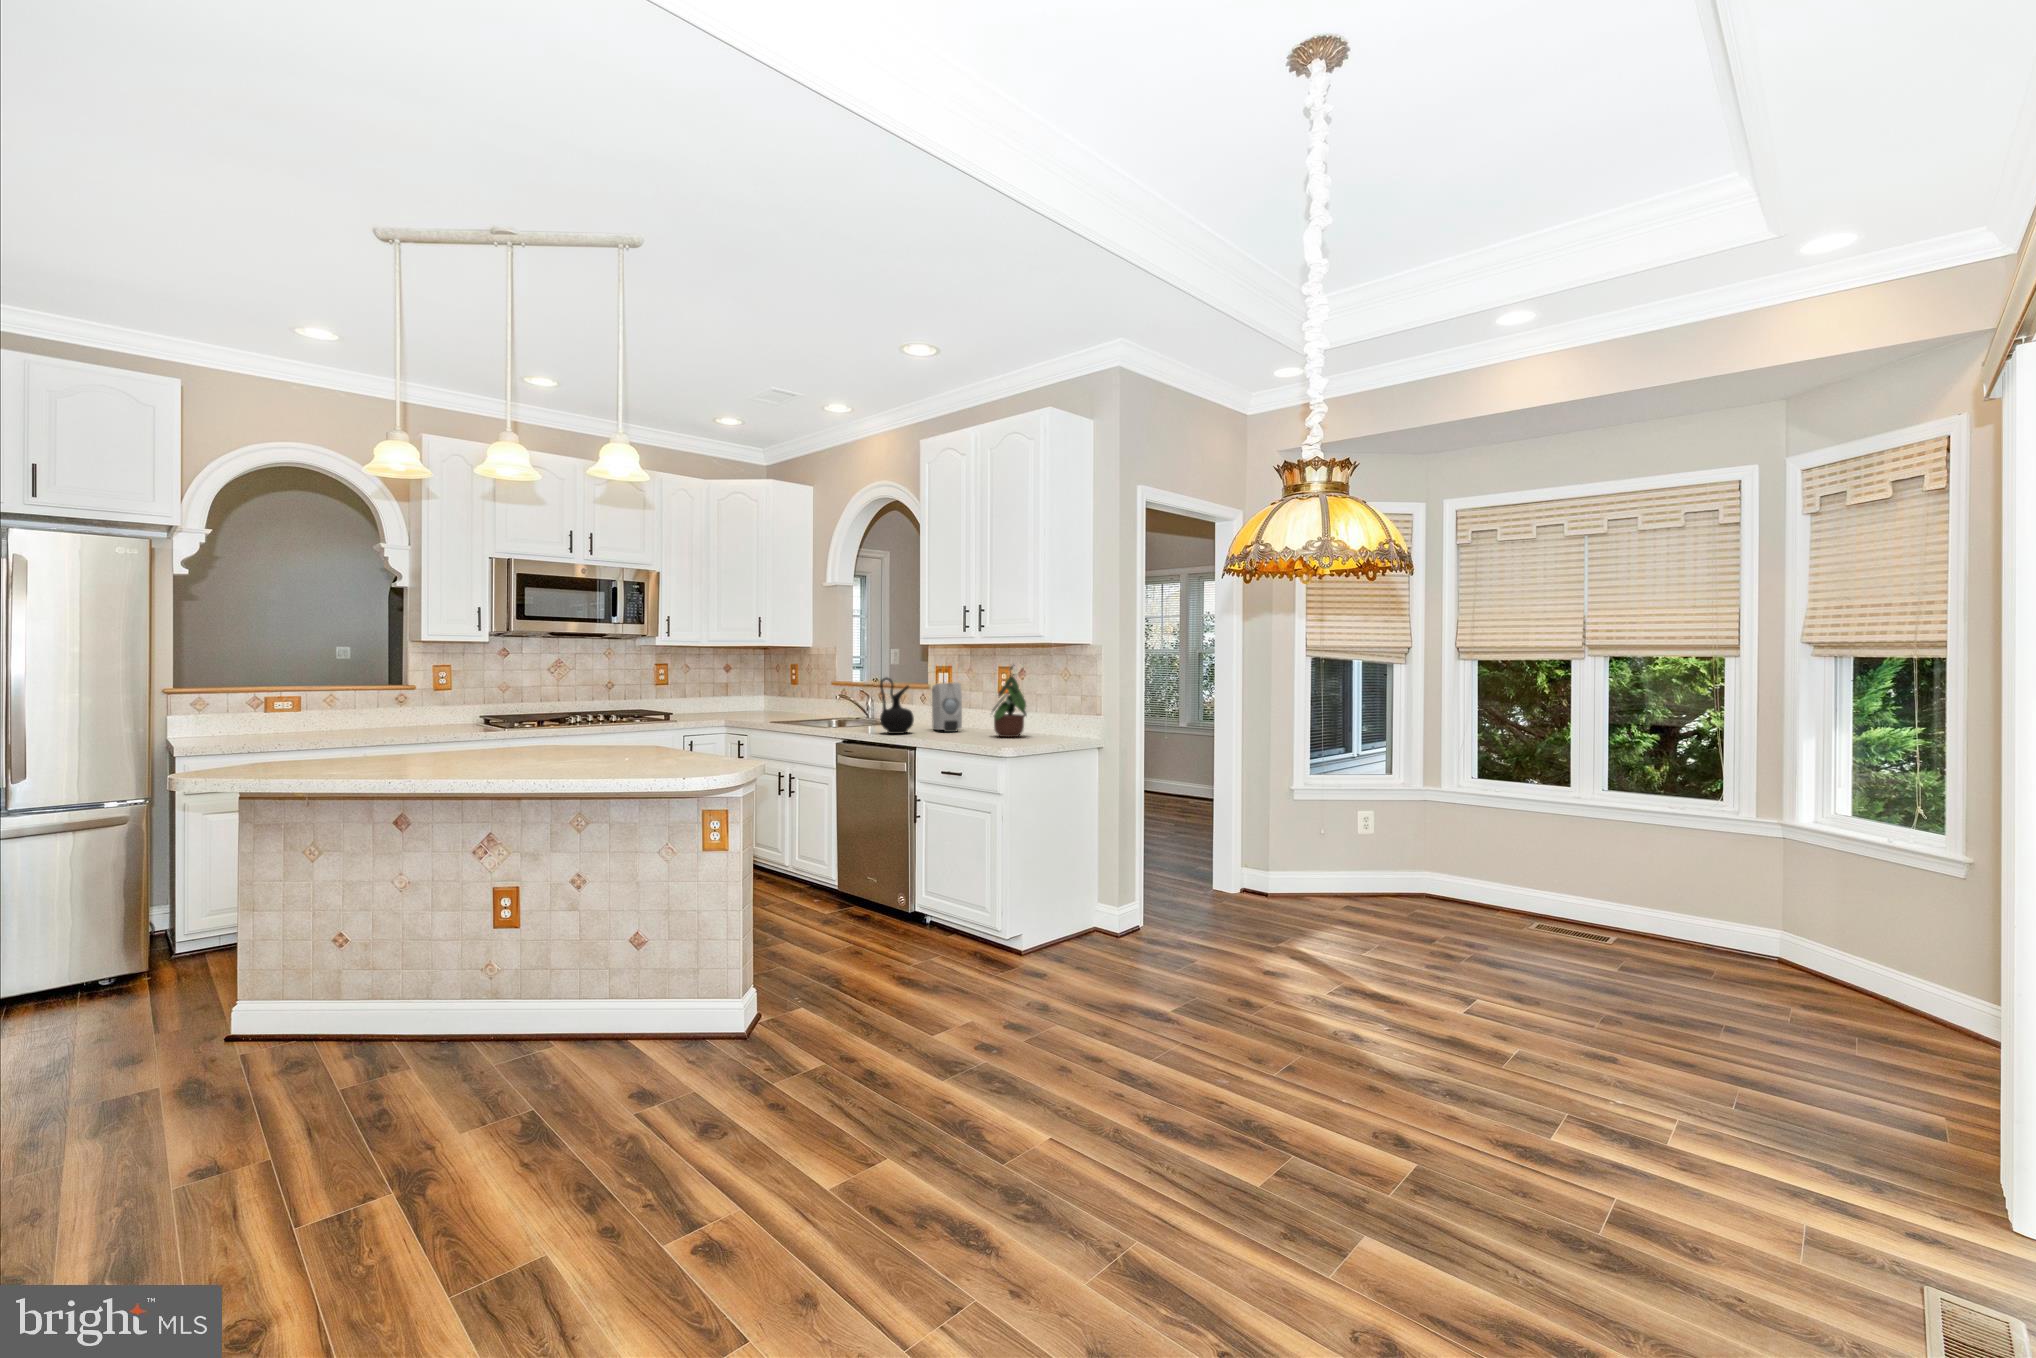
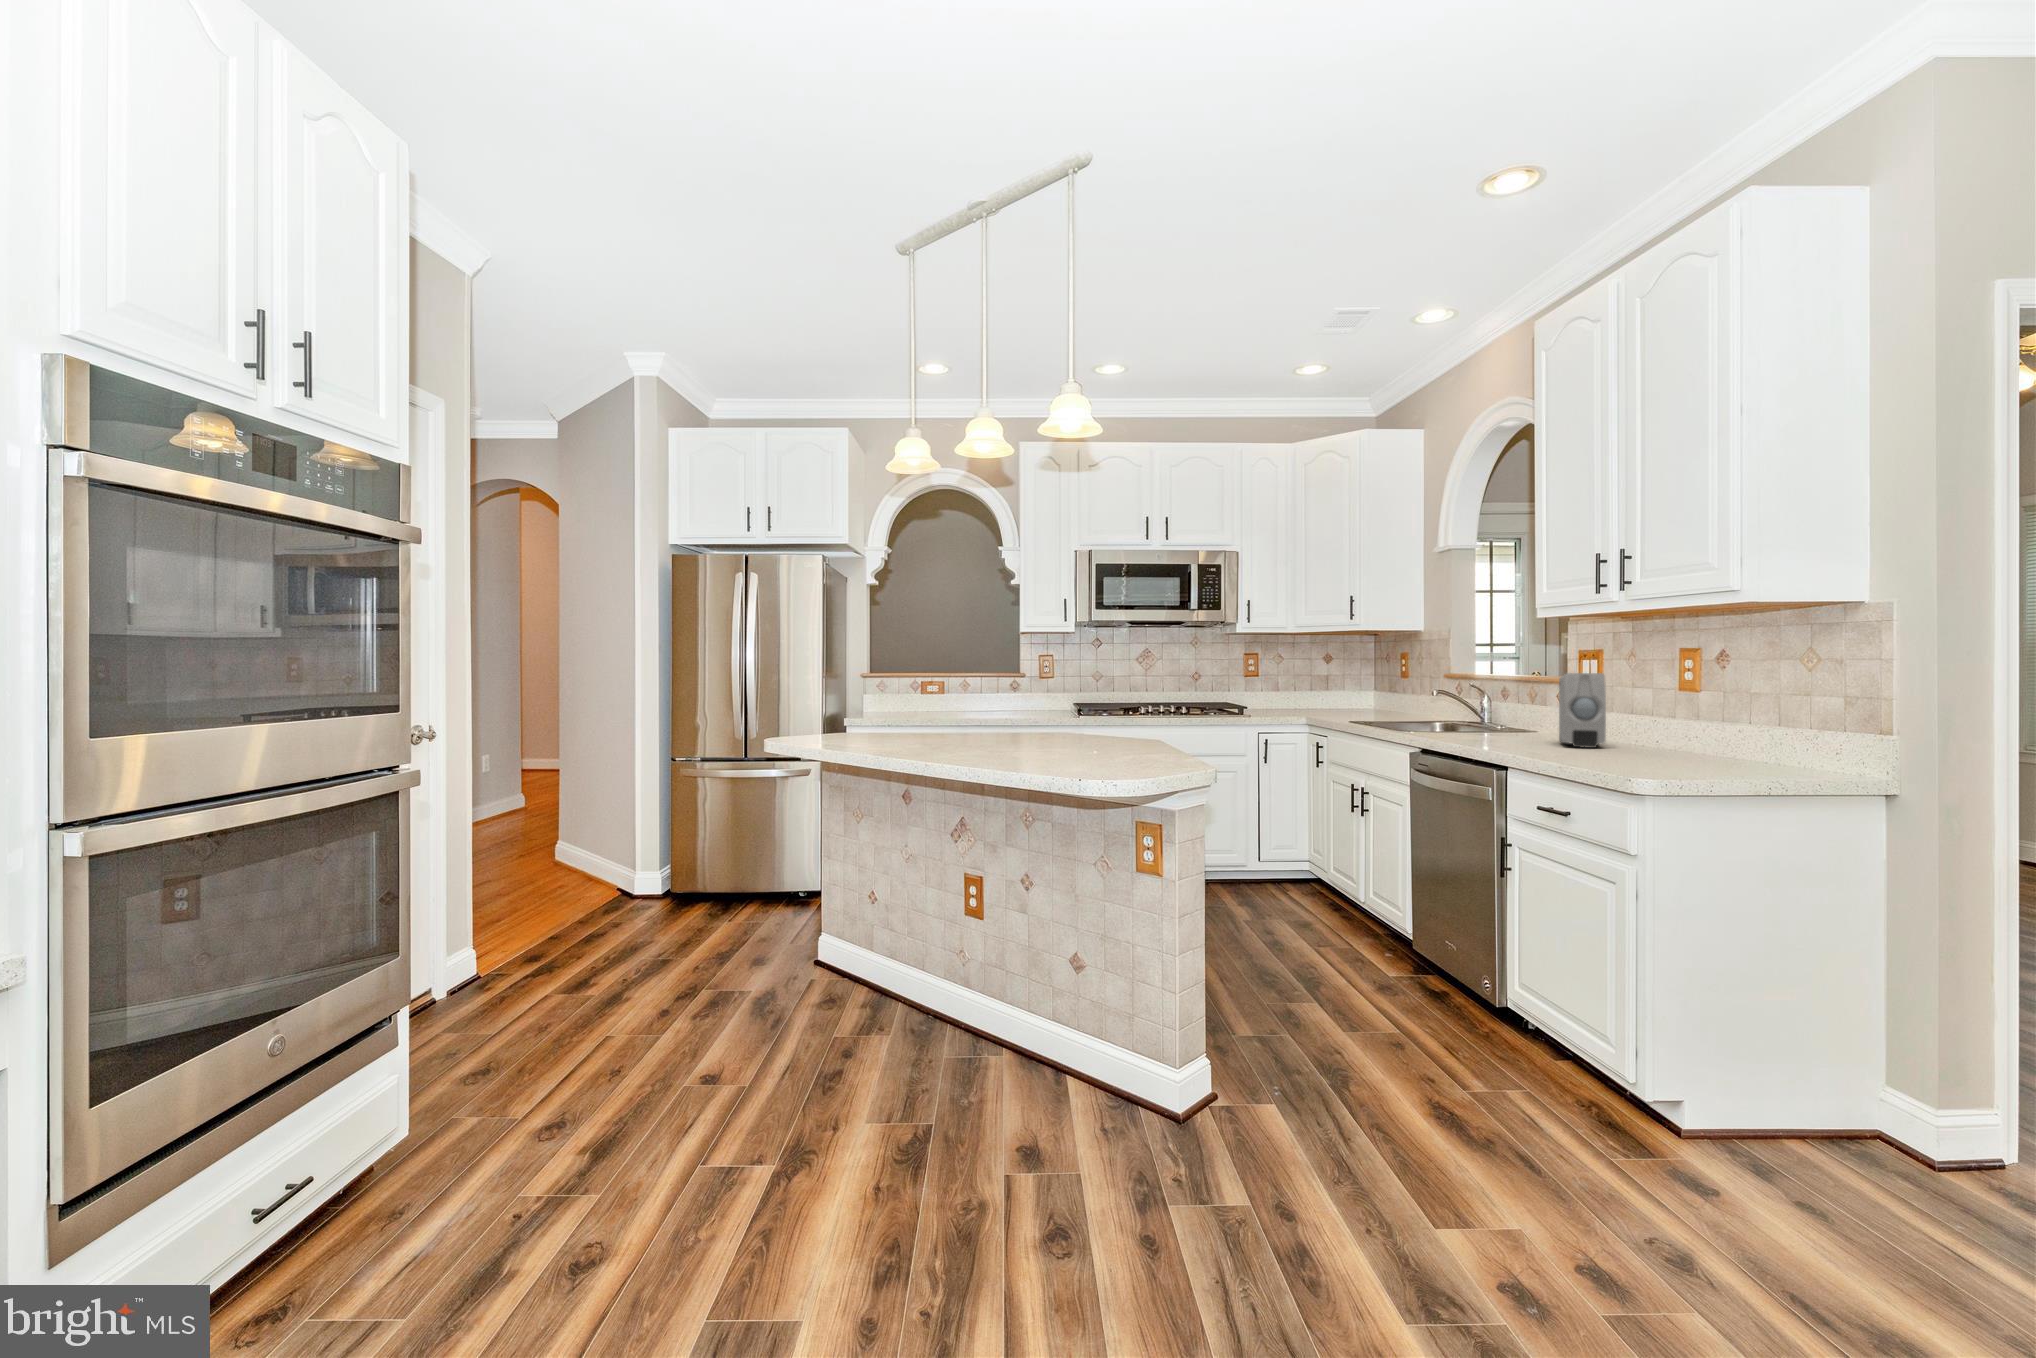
potted plant: present [992,666,1027,737] -> none [1641,641,1733,763]
ceramic jug: present [880,677,914,734] -> none [1466,665,1521,745]

